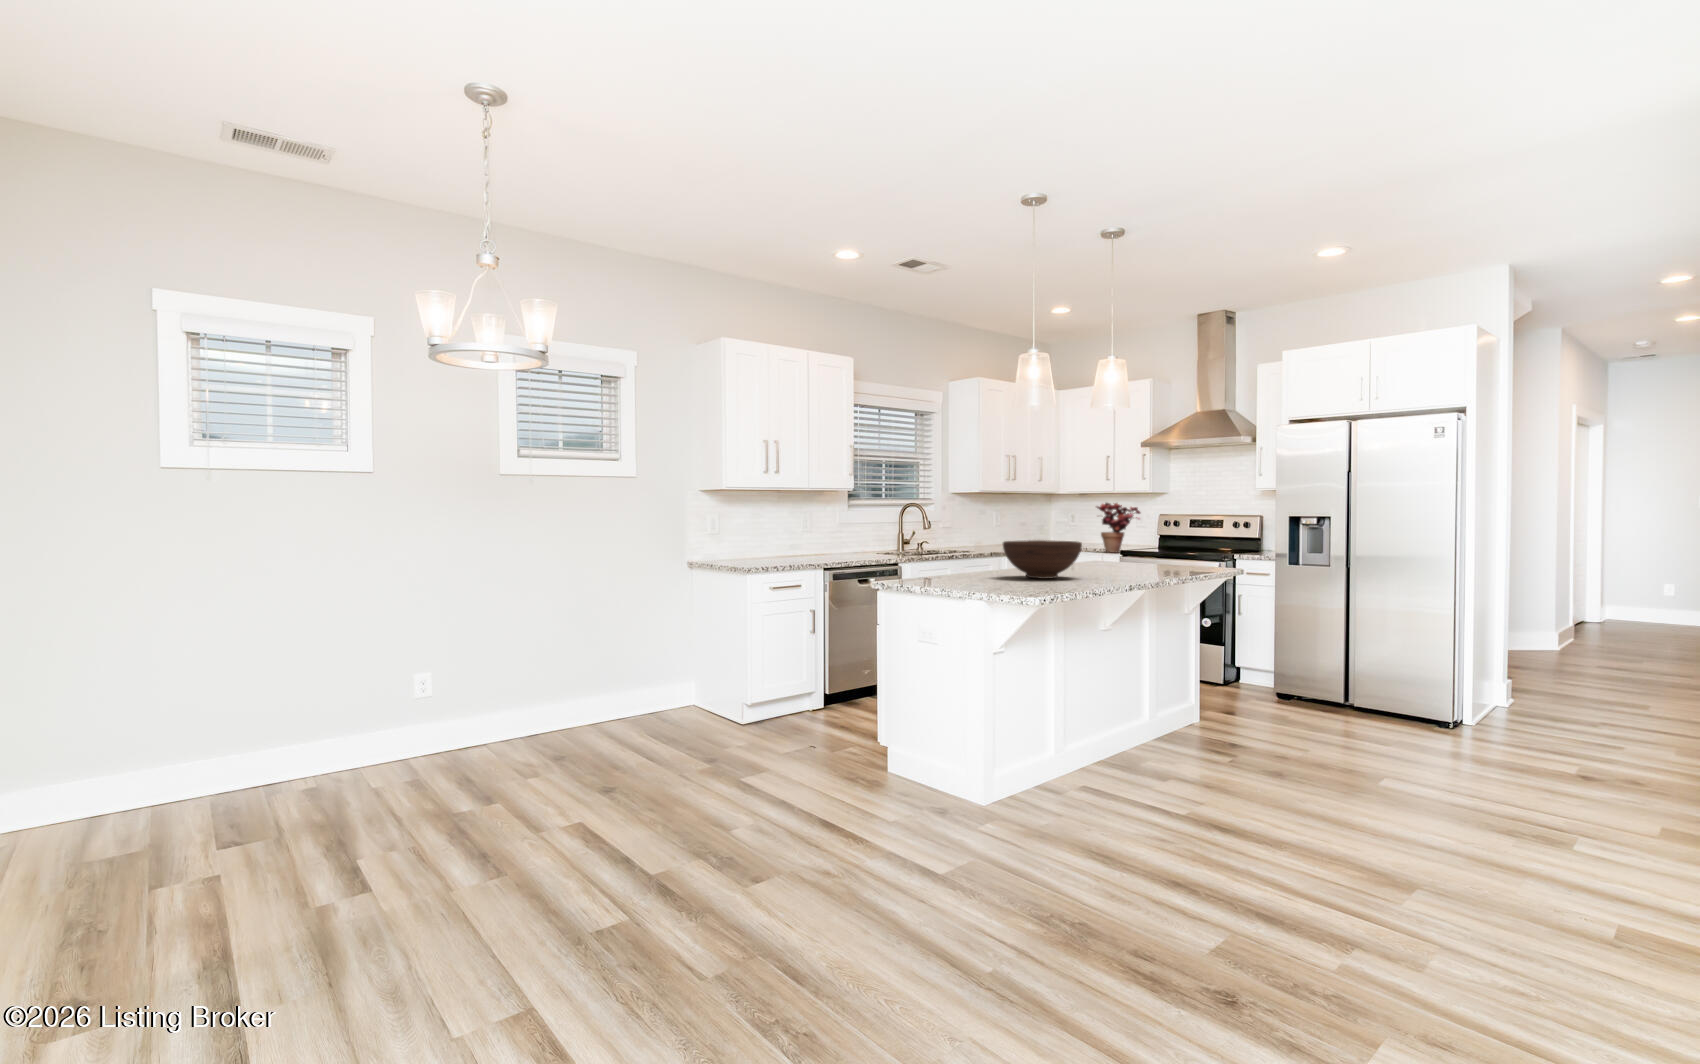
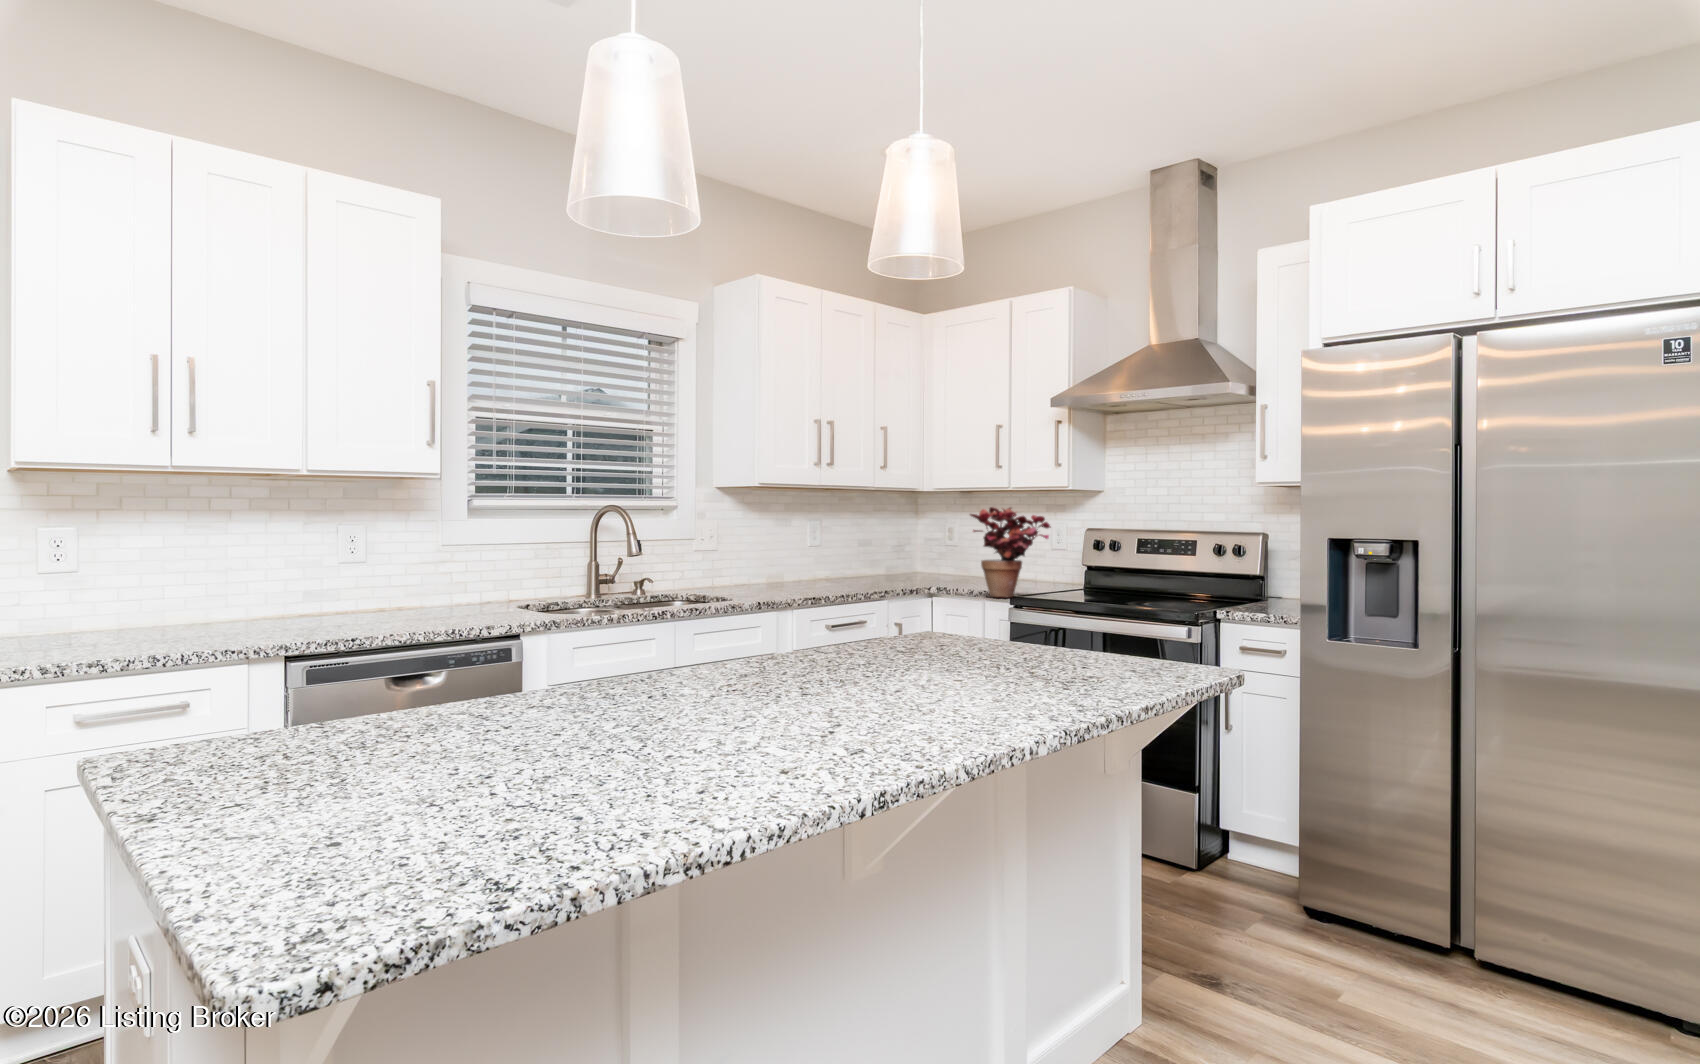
fruit bowl: present [1003,540,1082,579] -> none [421,626,710,780]

